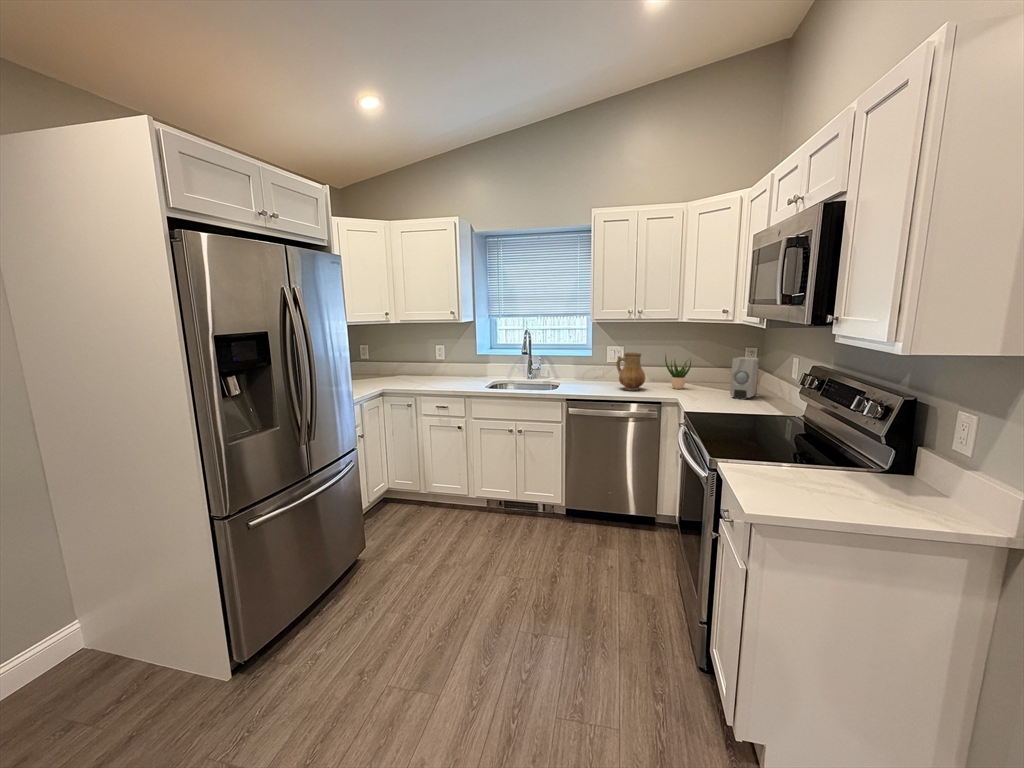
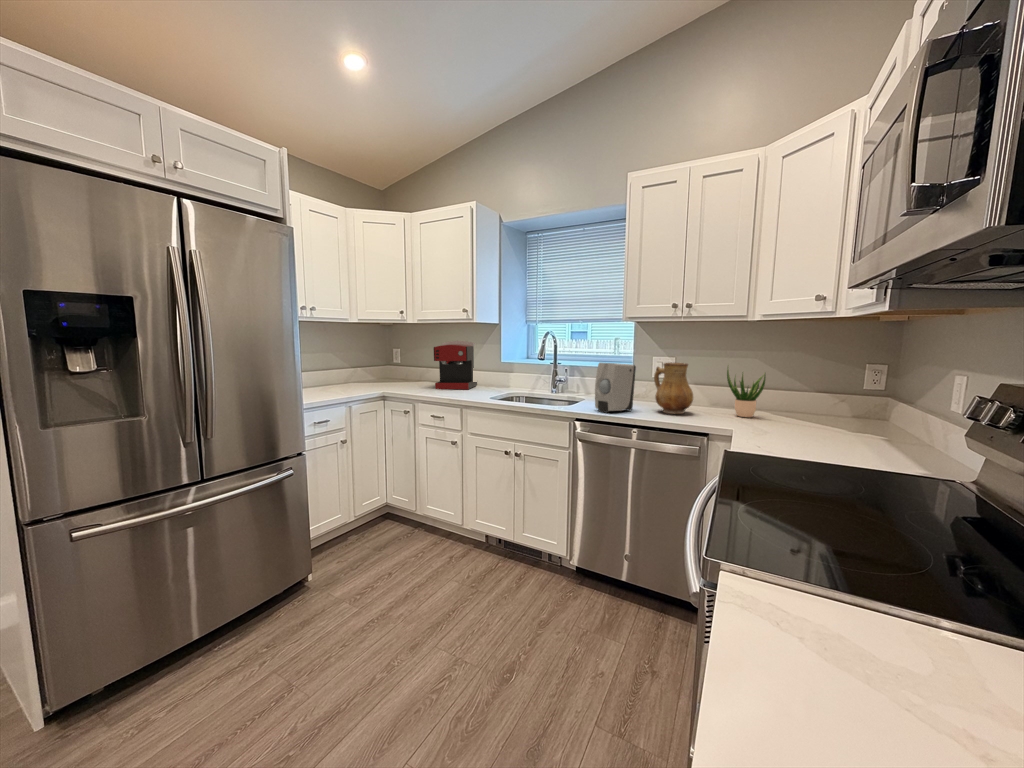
coffee maker: none [418,336,452,382] -> present [434,340,477,389]
soap dispenser: present [730,357,759,399] -> present [595,363,636,413]

